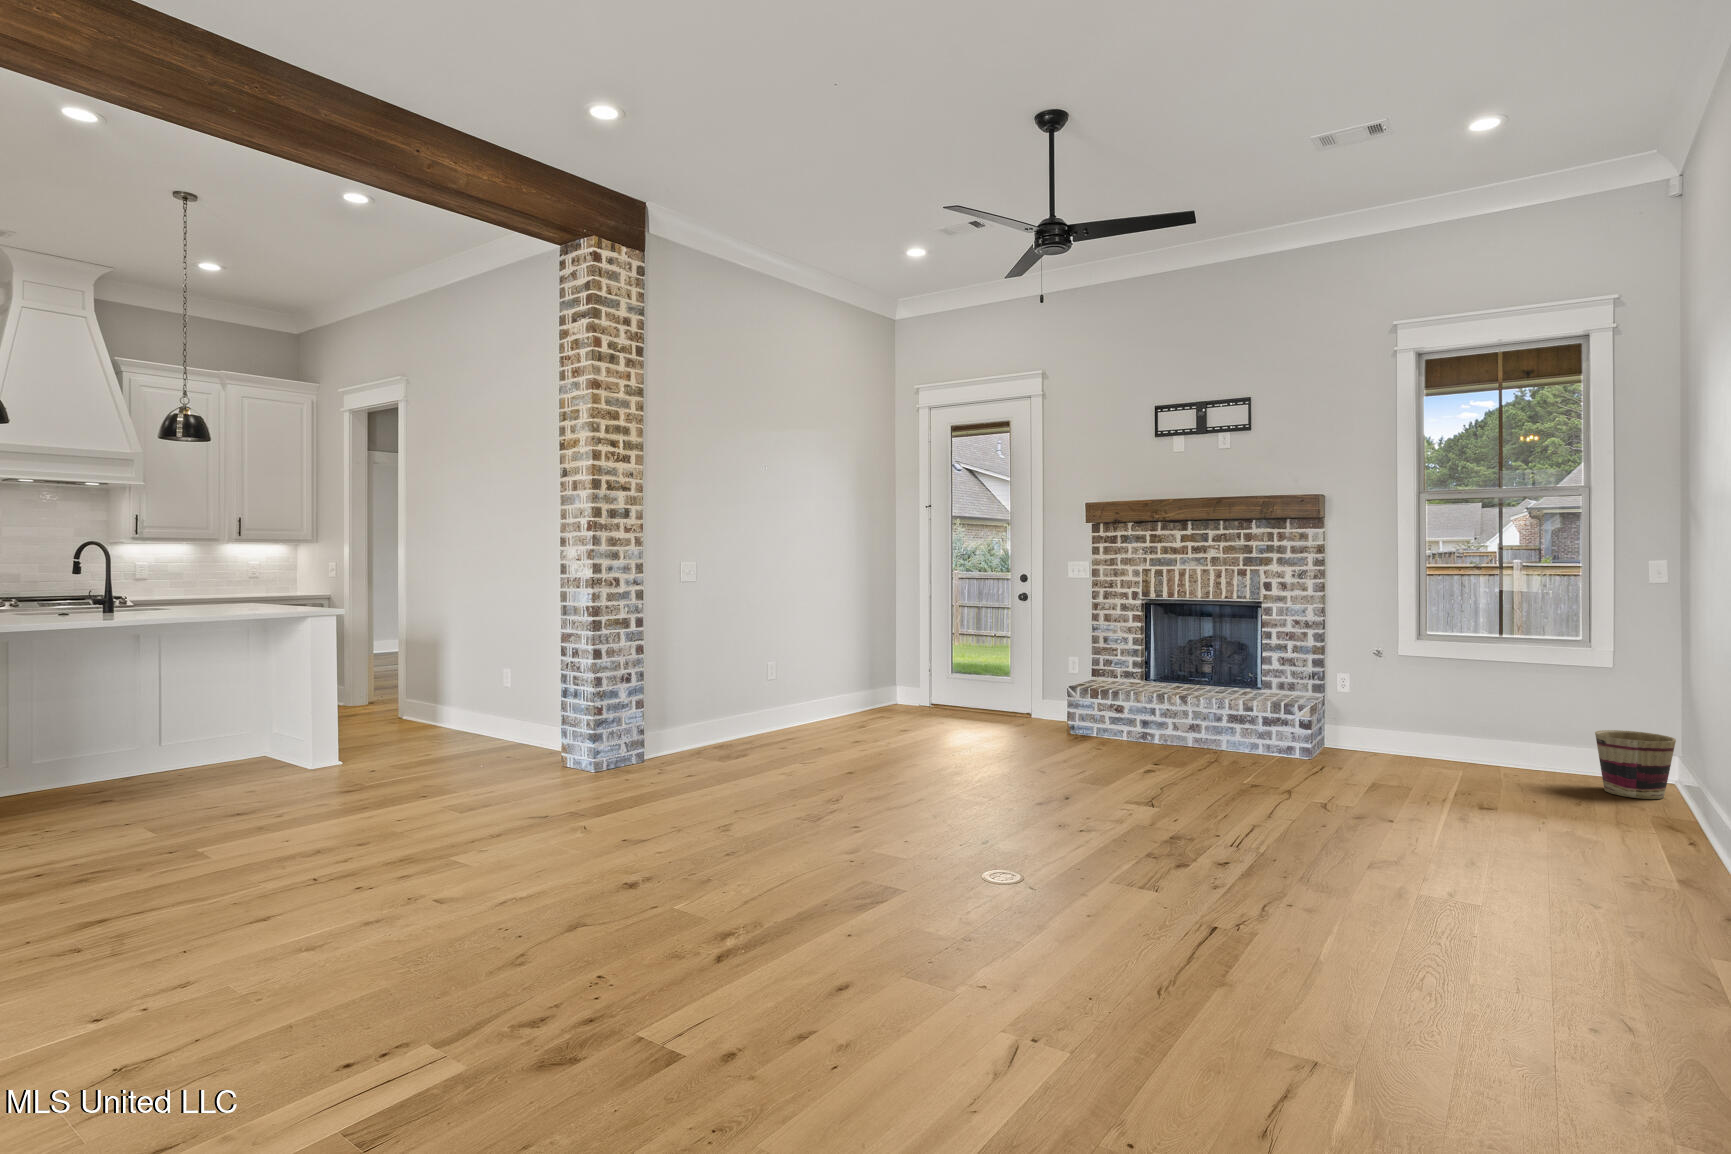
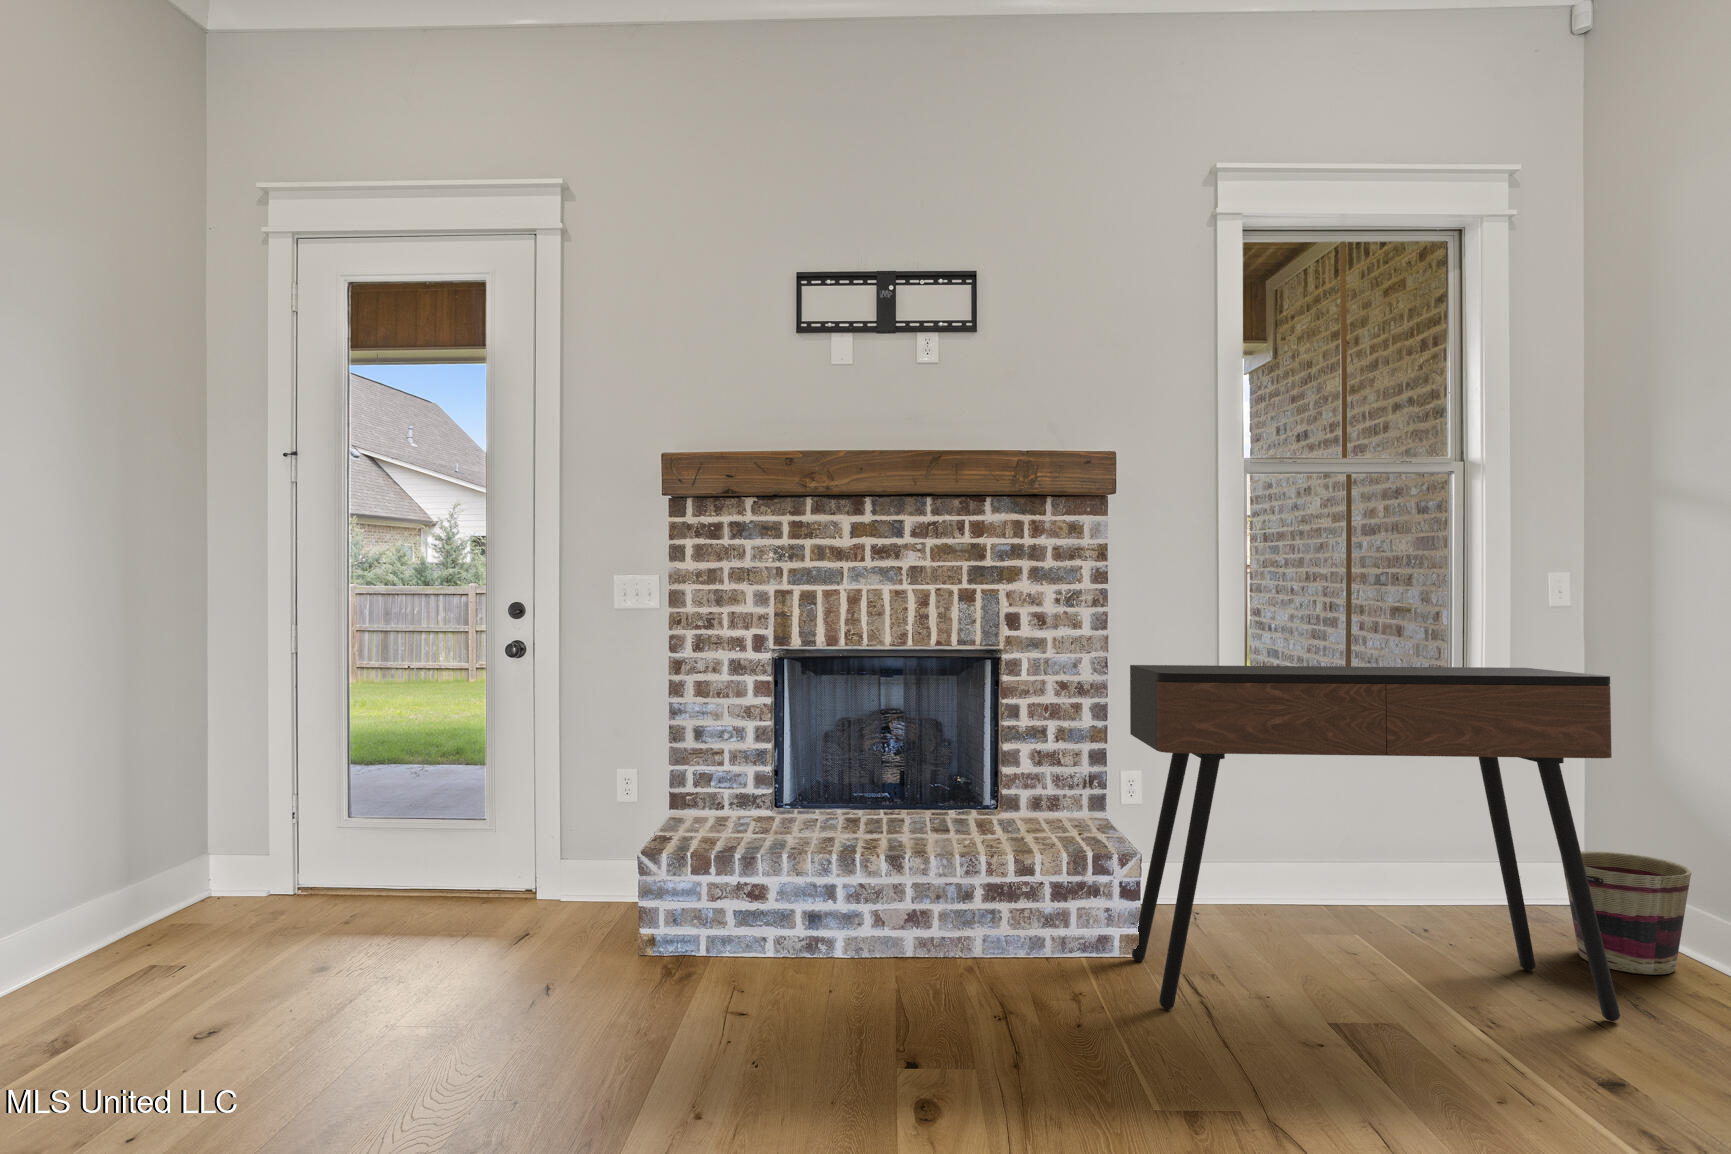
console table: none [1298,611,1559,803] -> present [1130,665,1620,1021]

